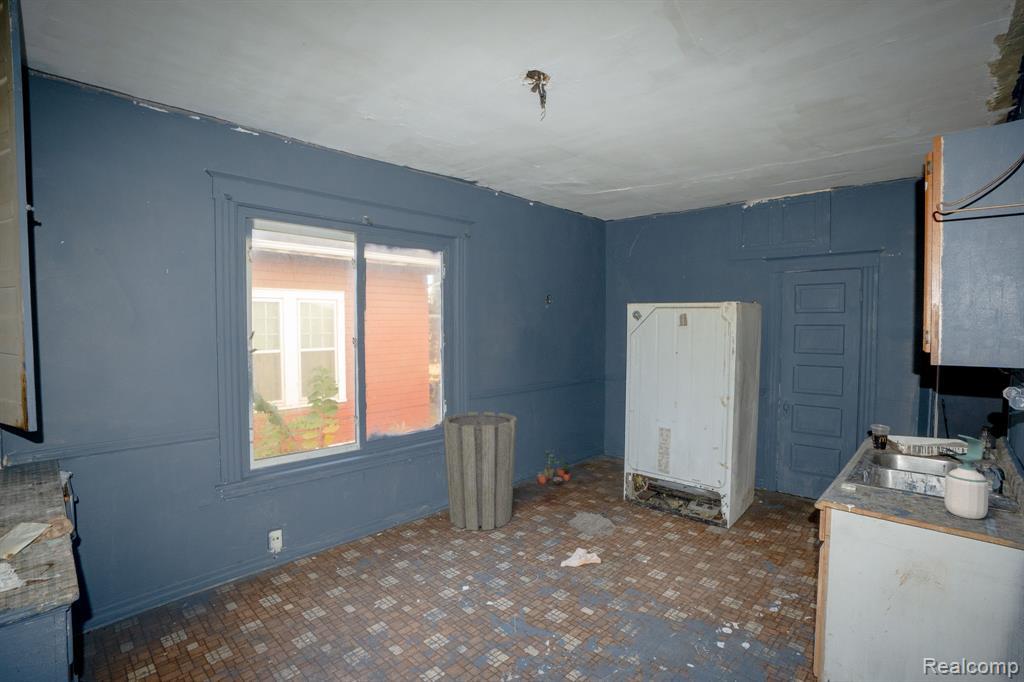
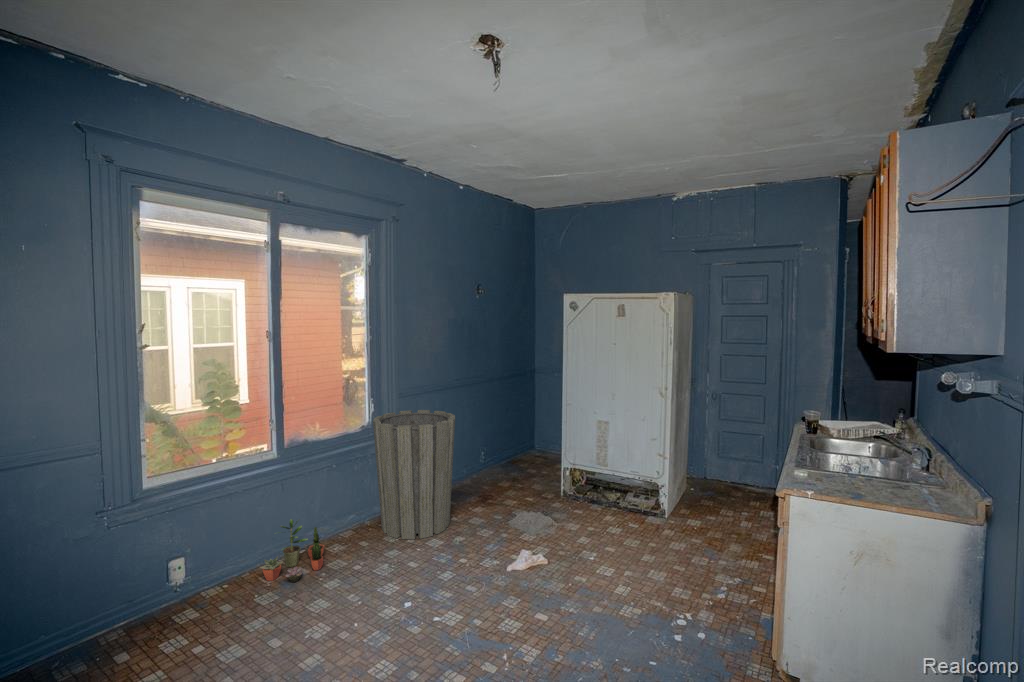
soap bottle: present [944,435,989,519] -> none [885,419,924,498]
potted plant: present [537,451,570,485] -> present [260,519,325,582]

